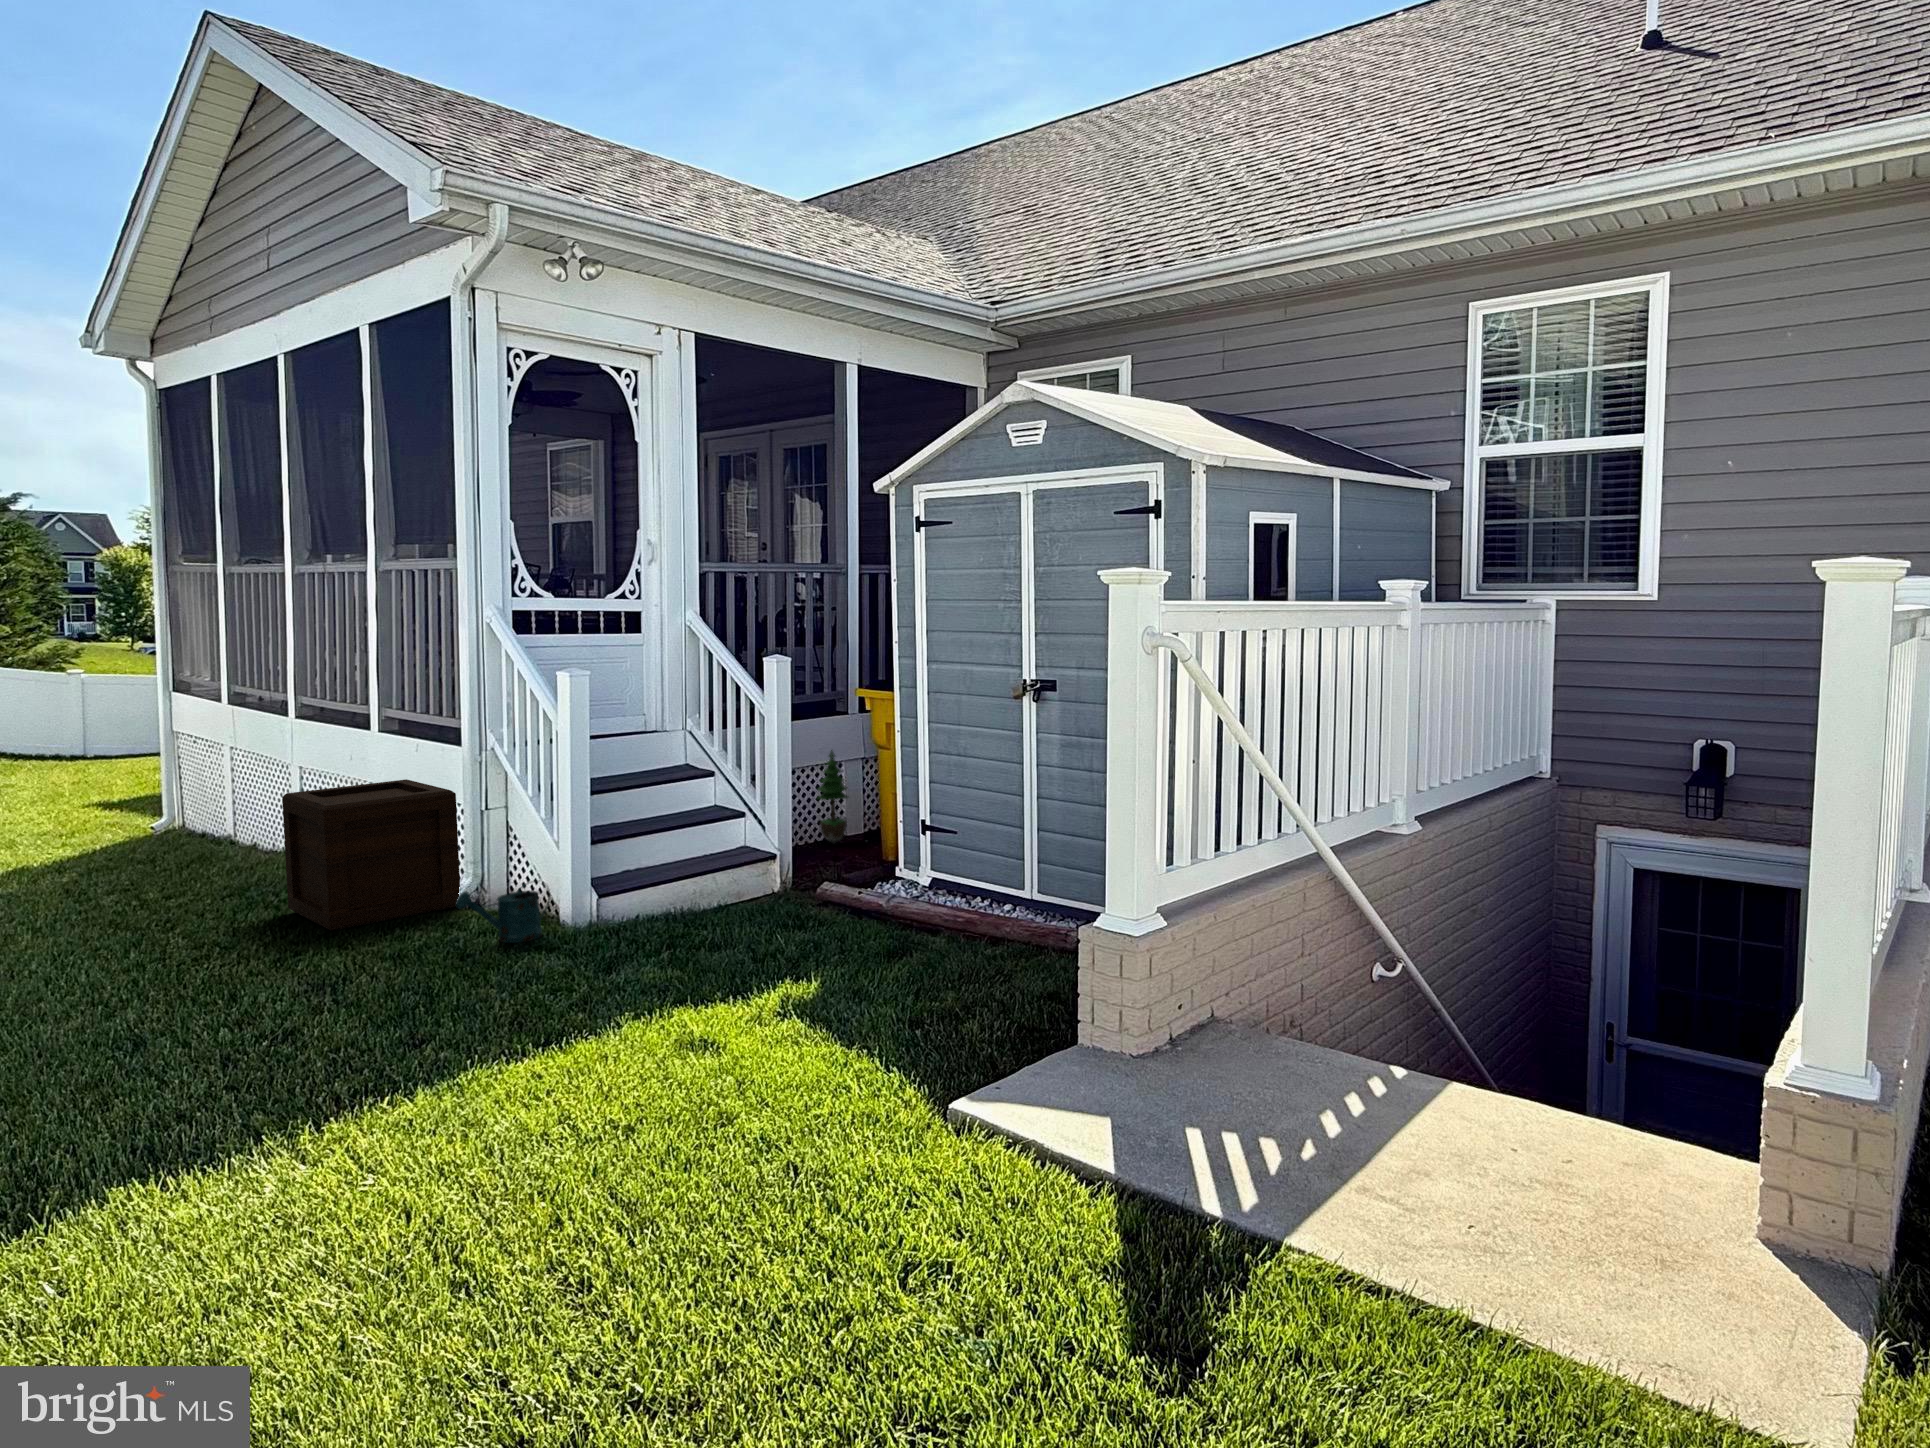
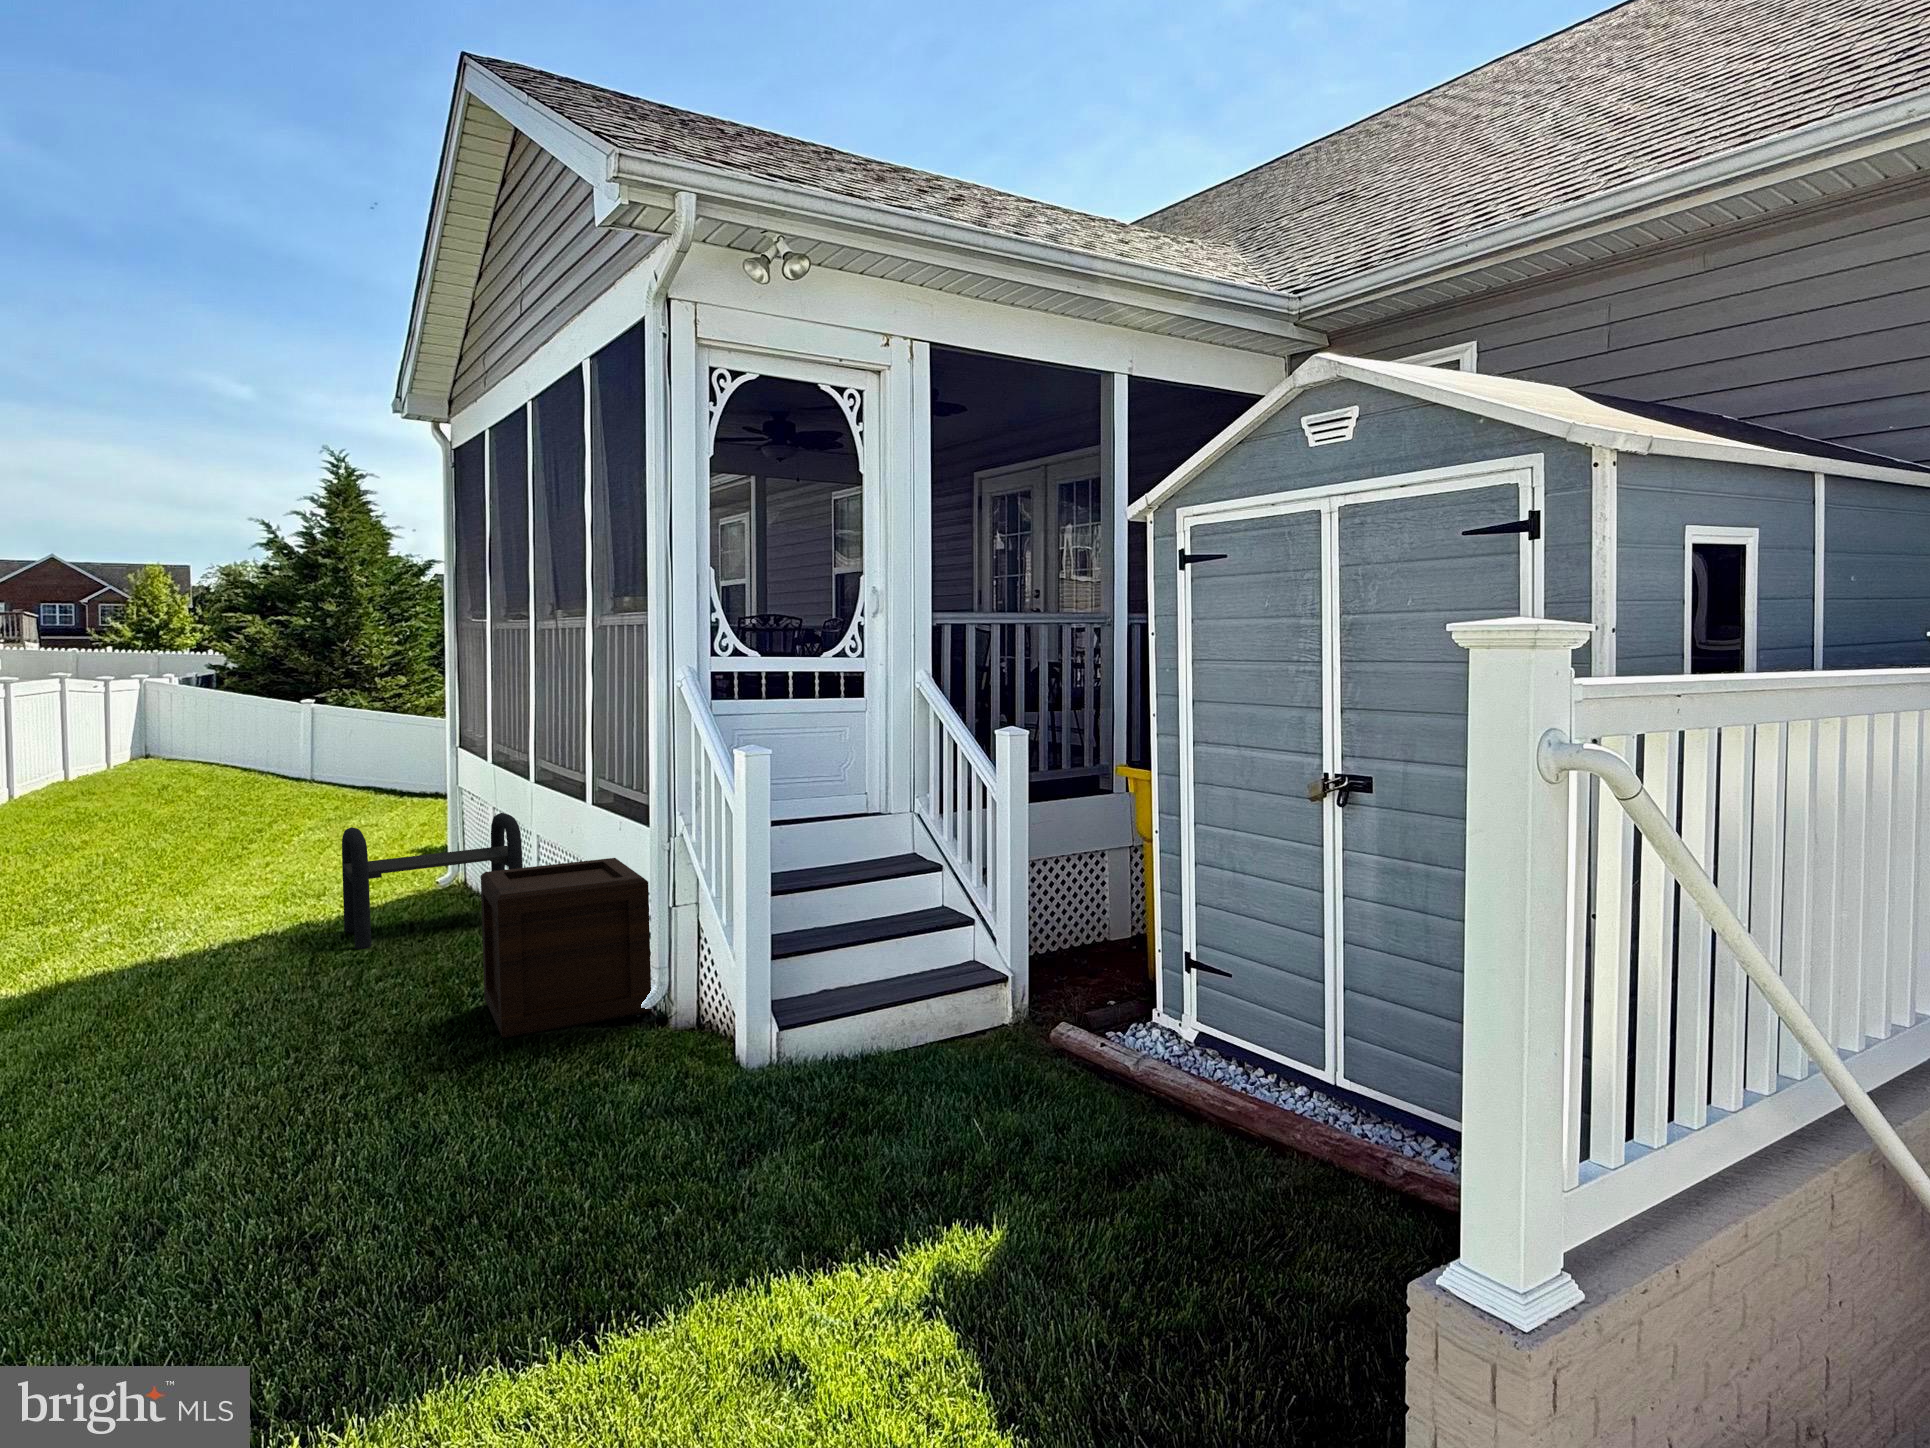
potted tree: present [817,750,848,844] -> none [1070,834,1111,948]
bench: none [65,755,271,889] -> present [342,813,523,949]
watering can: present [457,880,551,943] -> none [607,1003,721,1083]

